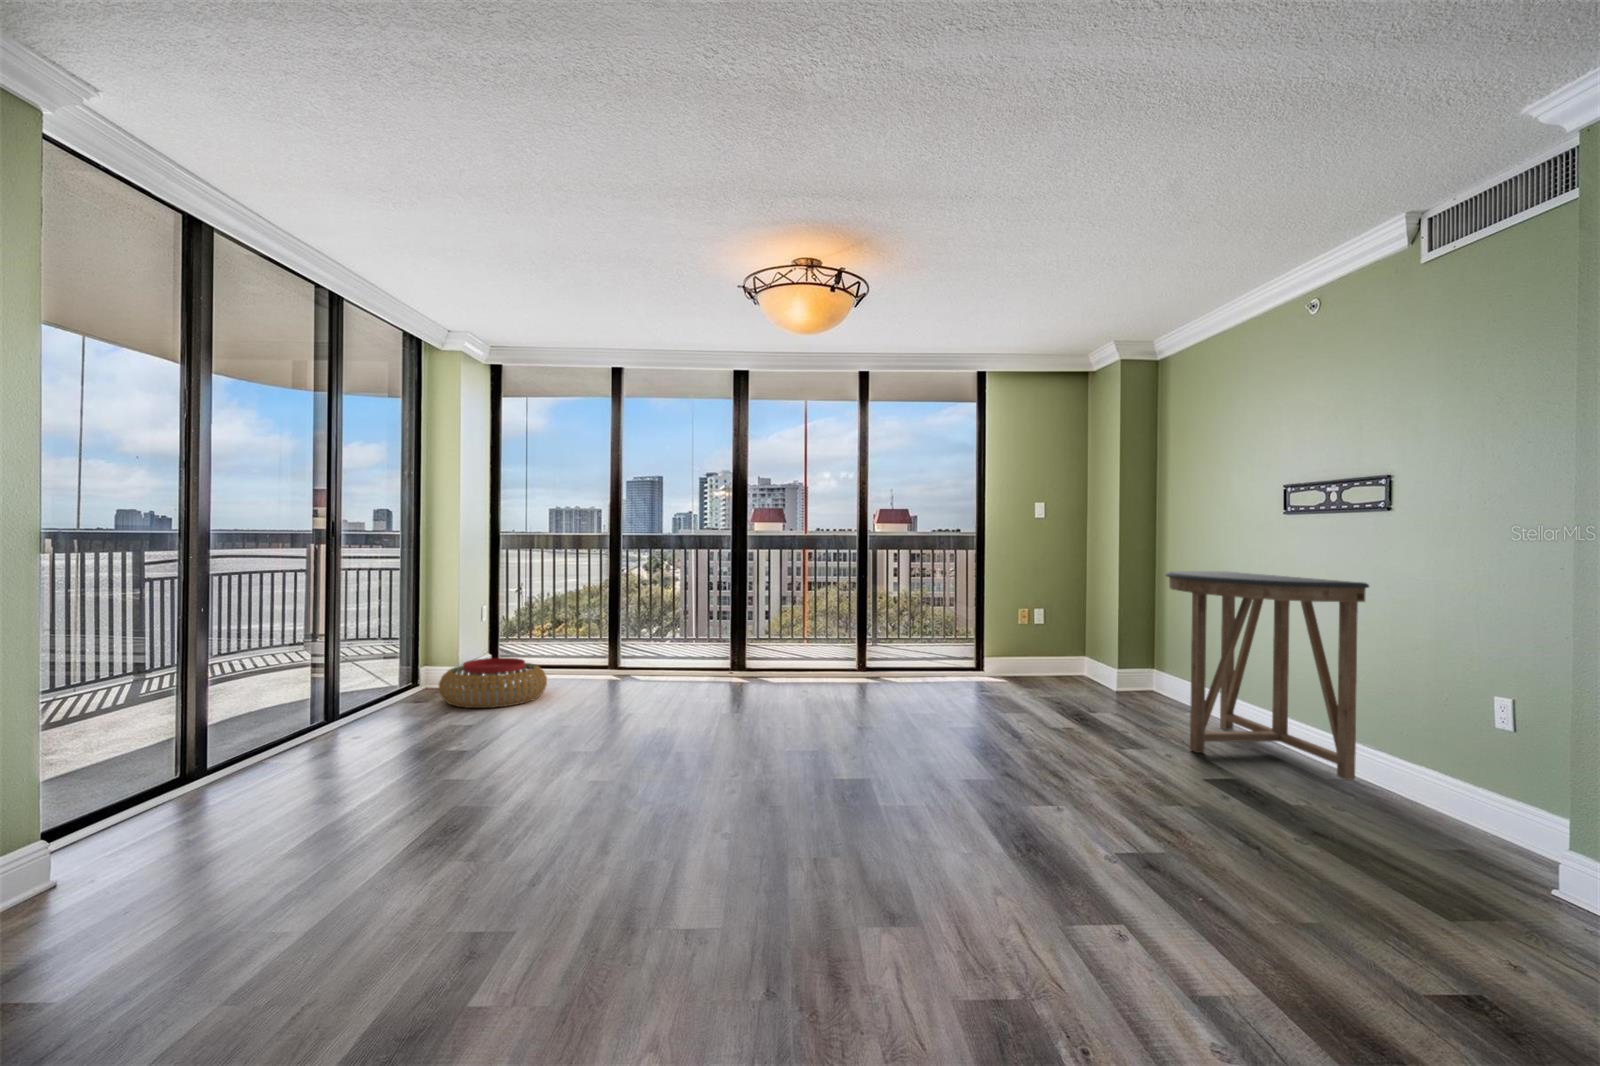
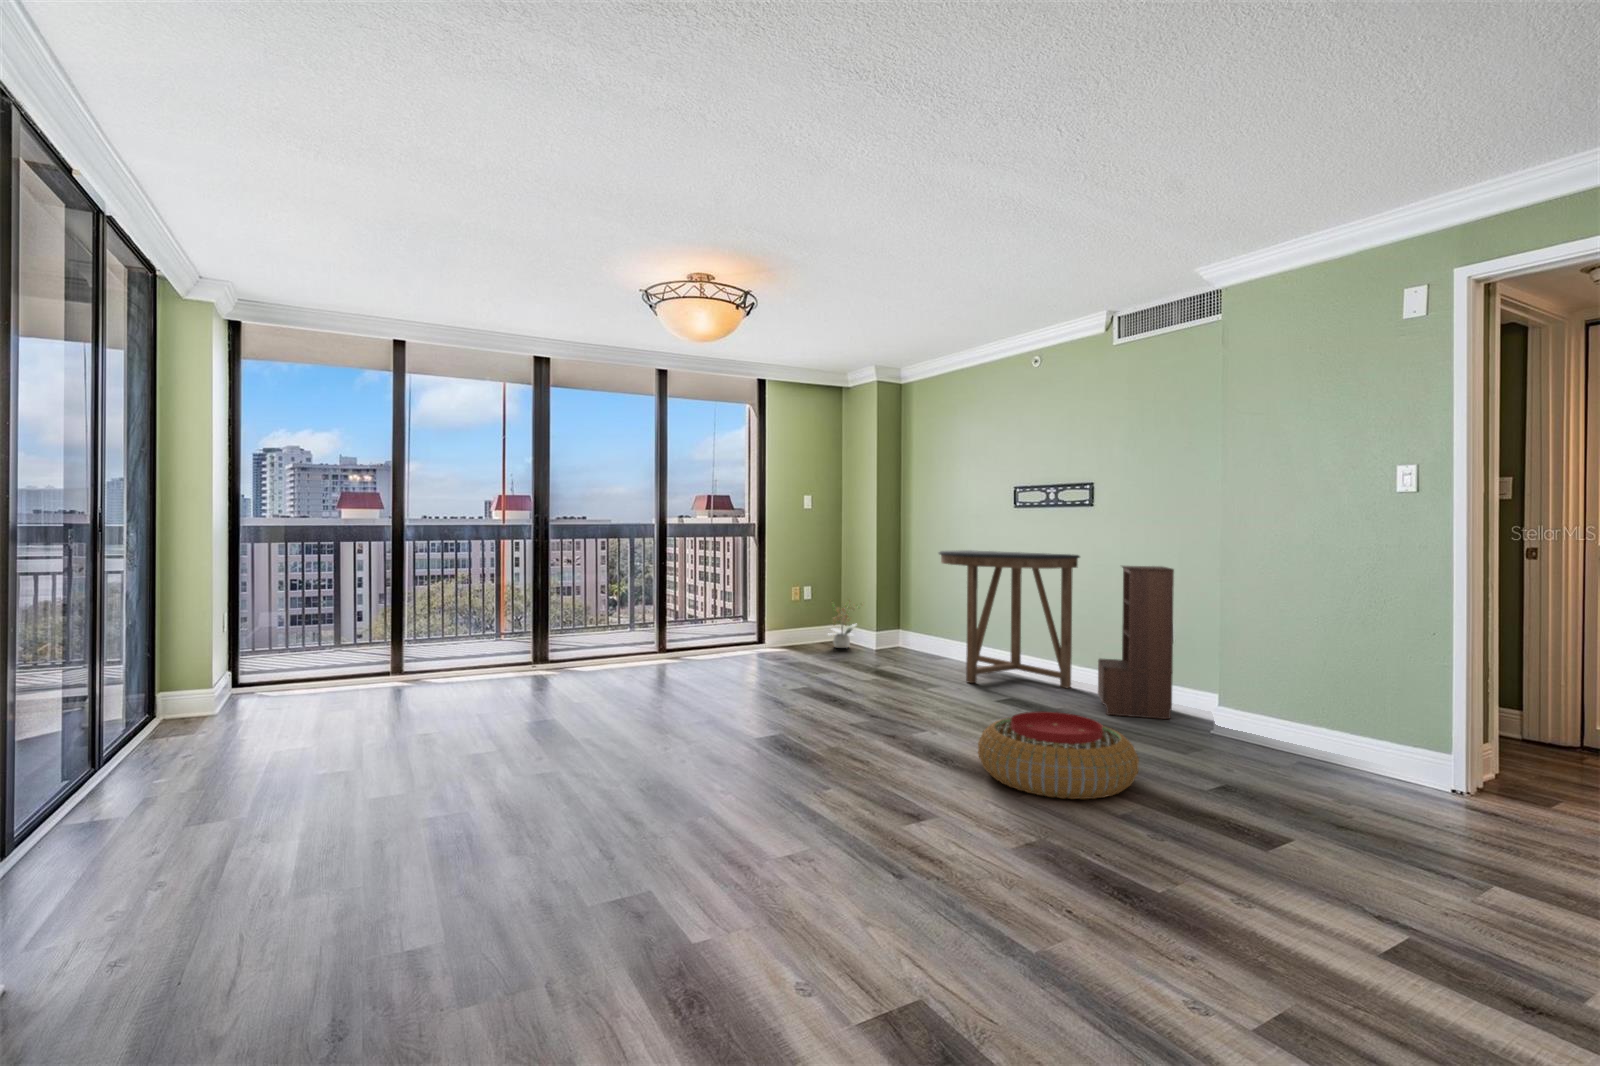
bookshelf: none [1363,602,1501,859] -> present [1098,566,1174,719]
potted plant: none [1052,625,1105,687] -> present [828,601,860,648]
pouf: present [439,658,547,708] -> present [978,712,1139,799]

